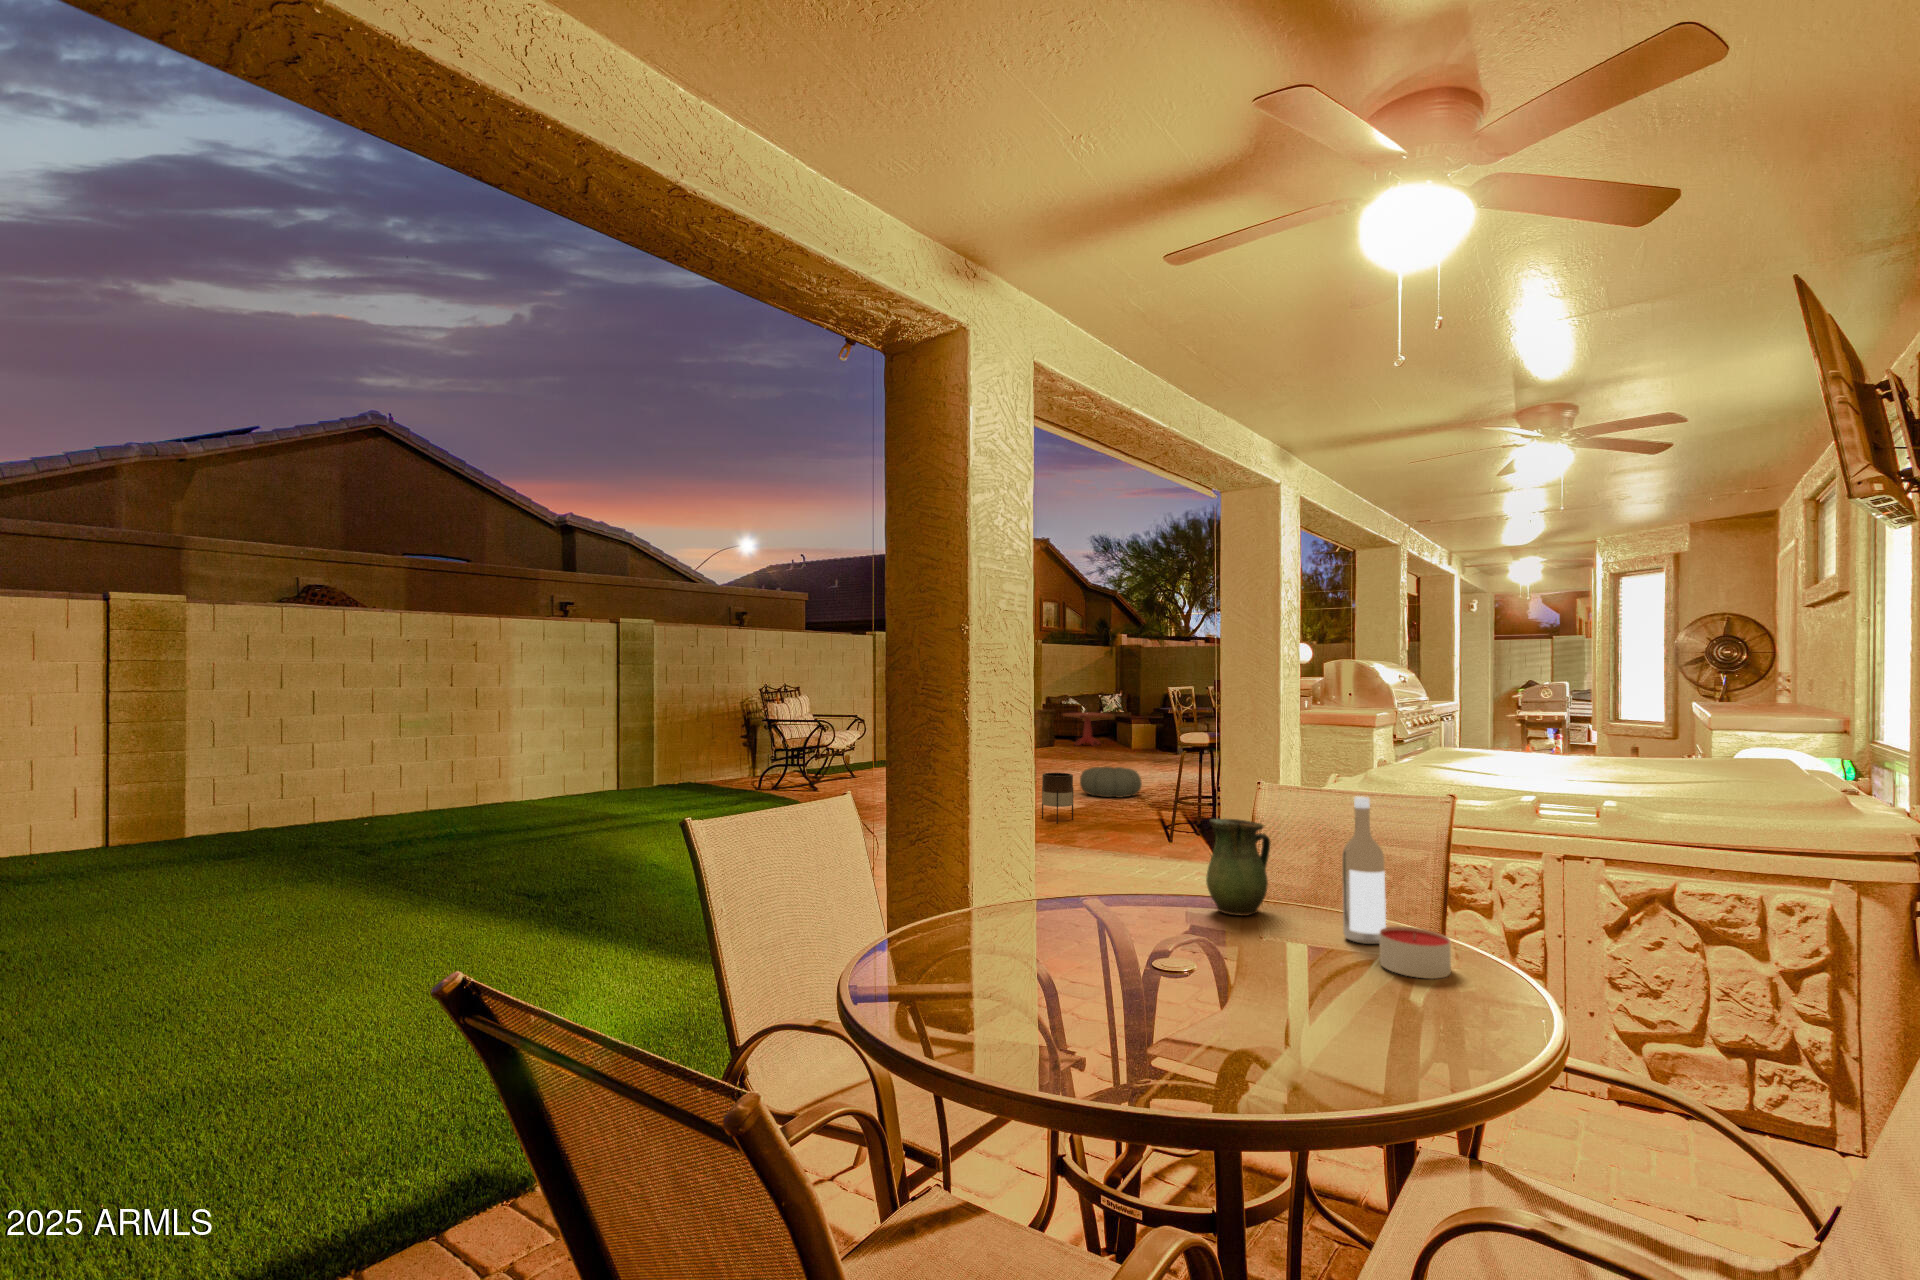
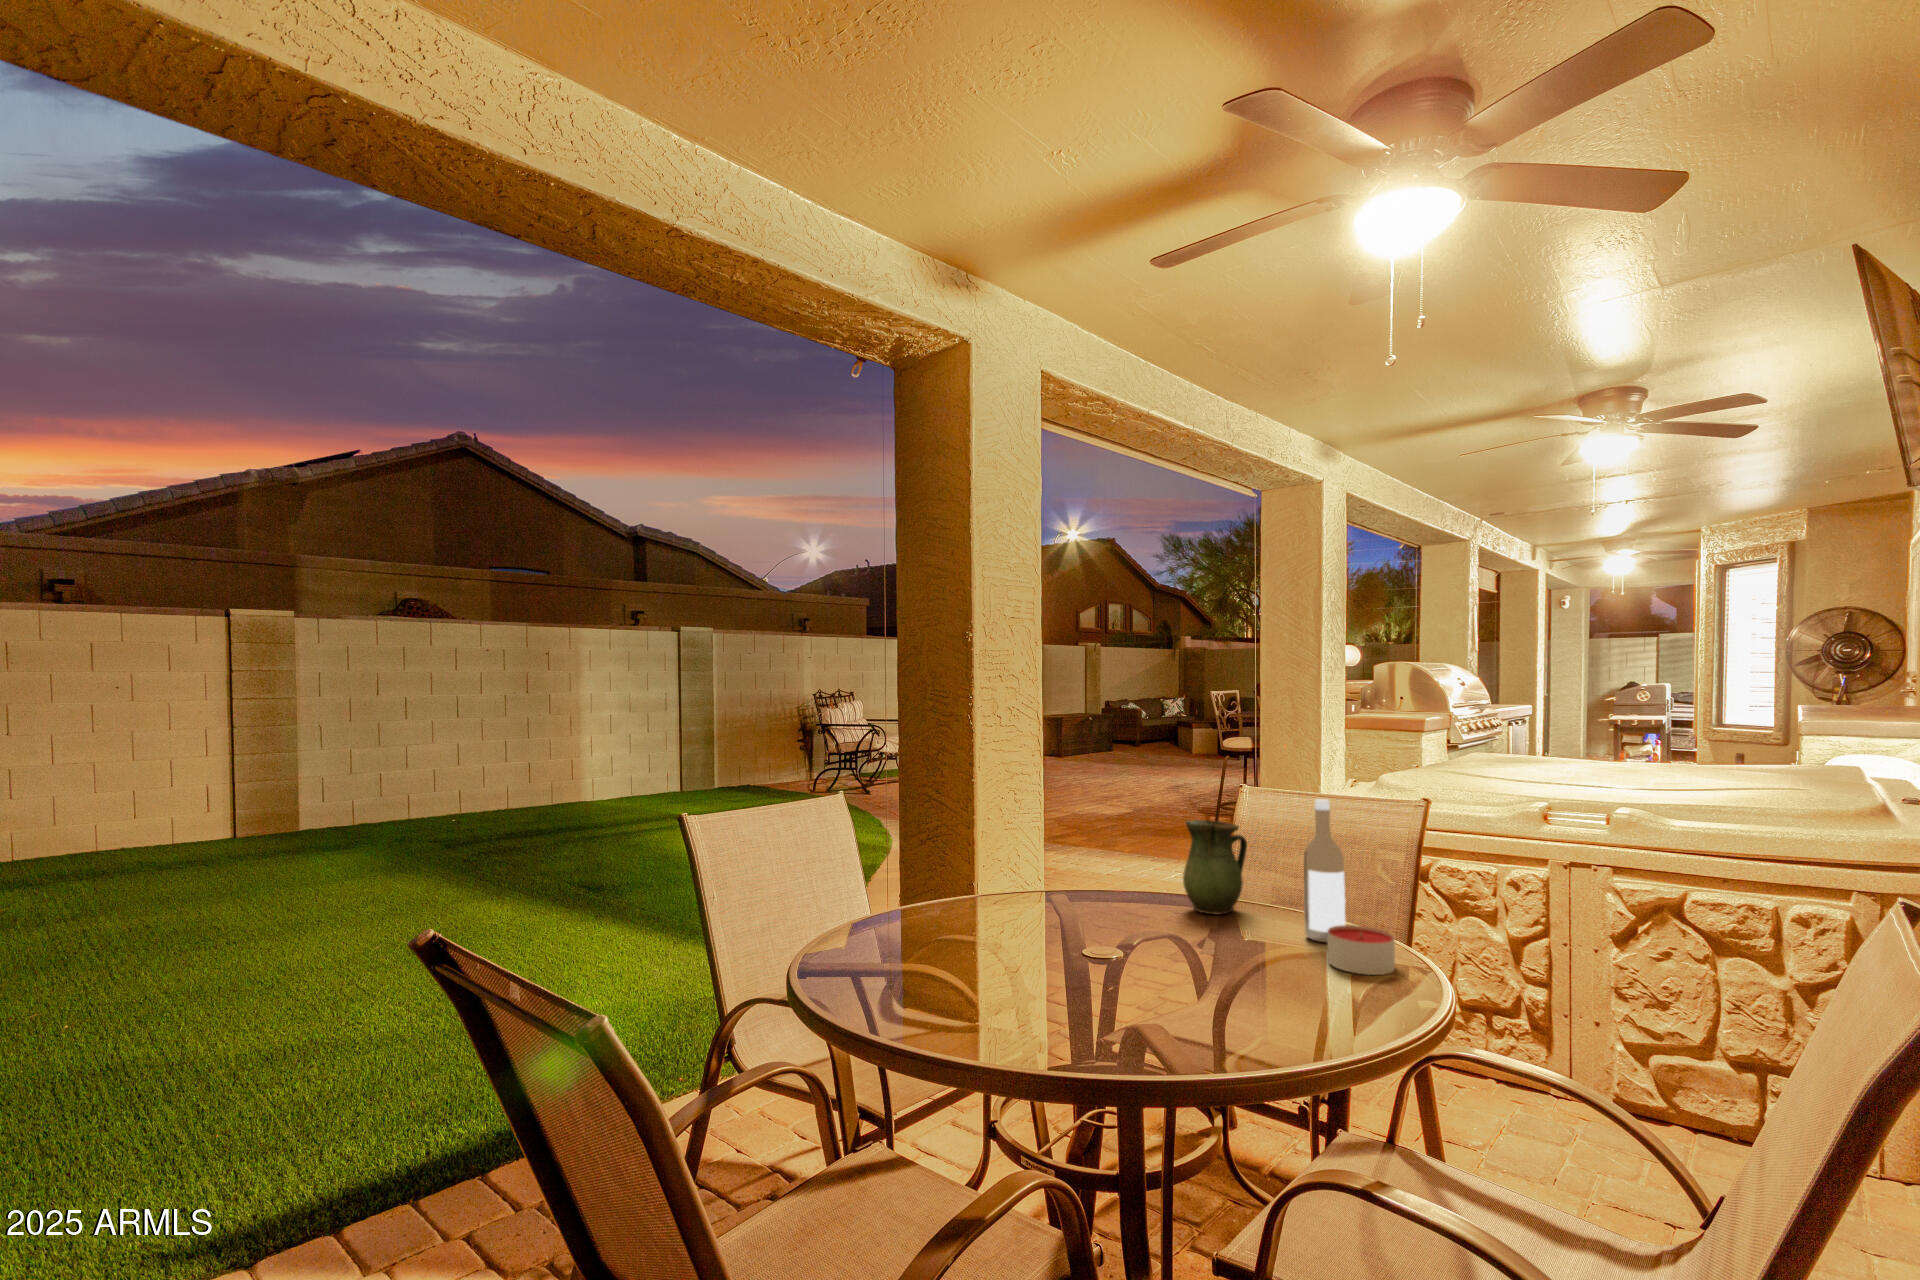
side table: present [1063,712,1113,746] -> none [1127,716,1179,751]
pouf: present [1080,766,1142,798] -> none [1135,771,1198,803]
planter: present [1042,773,1073,824] -> none [1091,777,1123,829]

